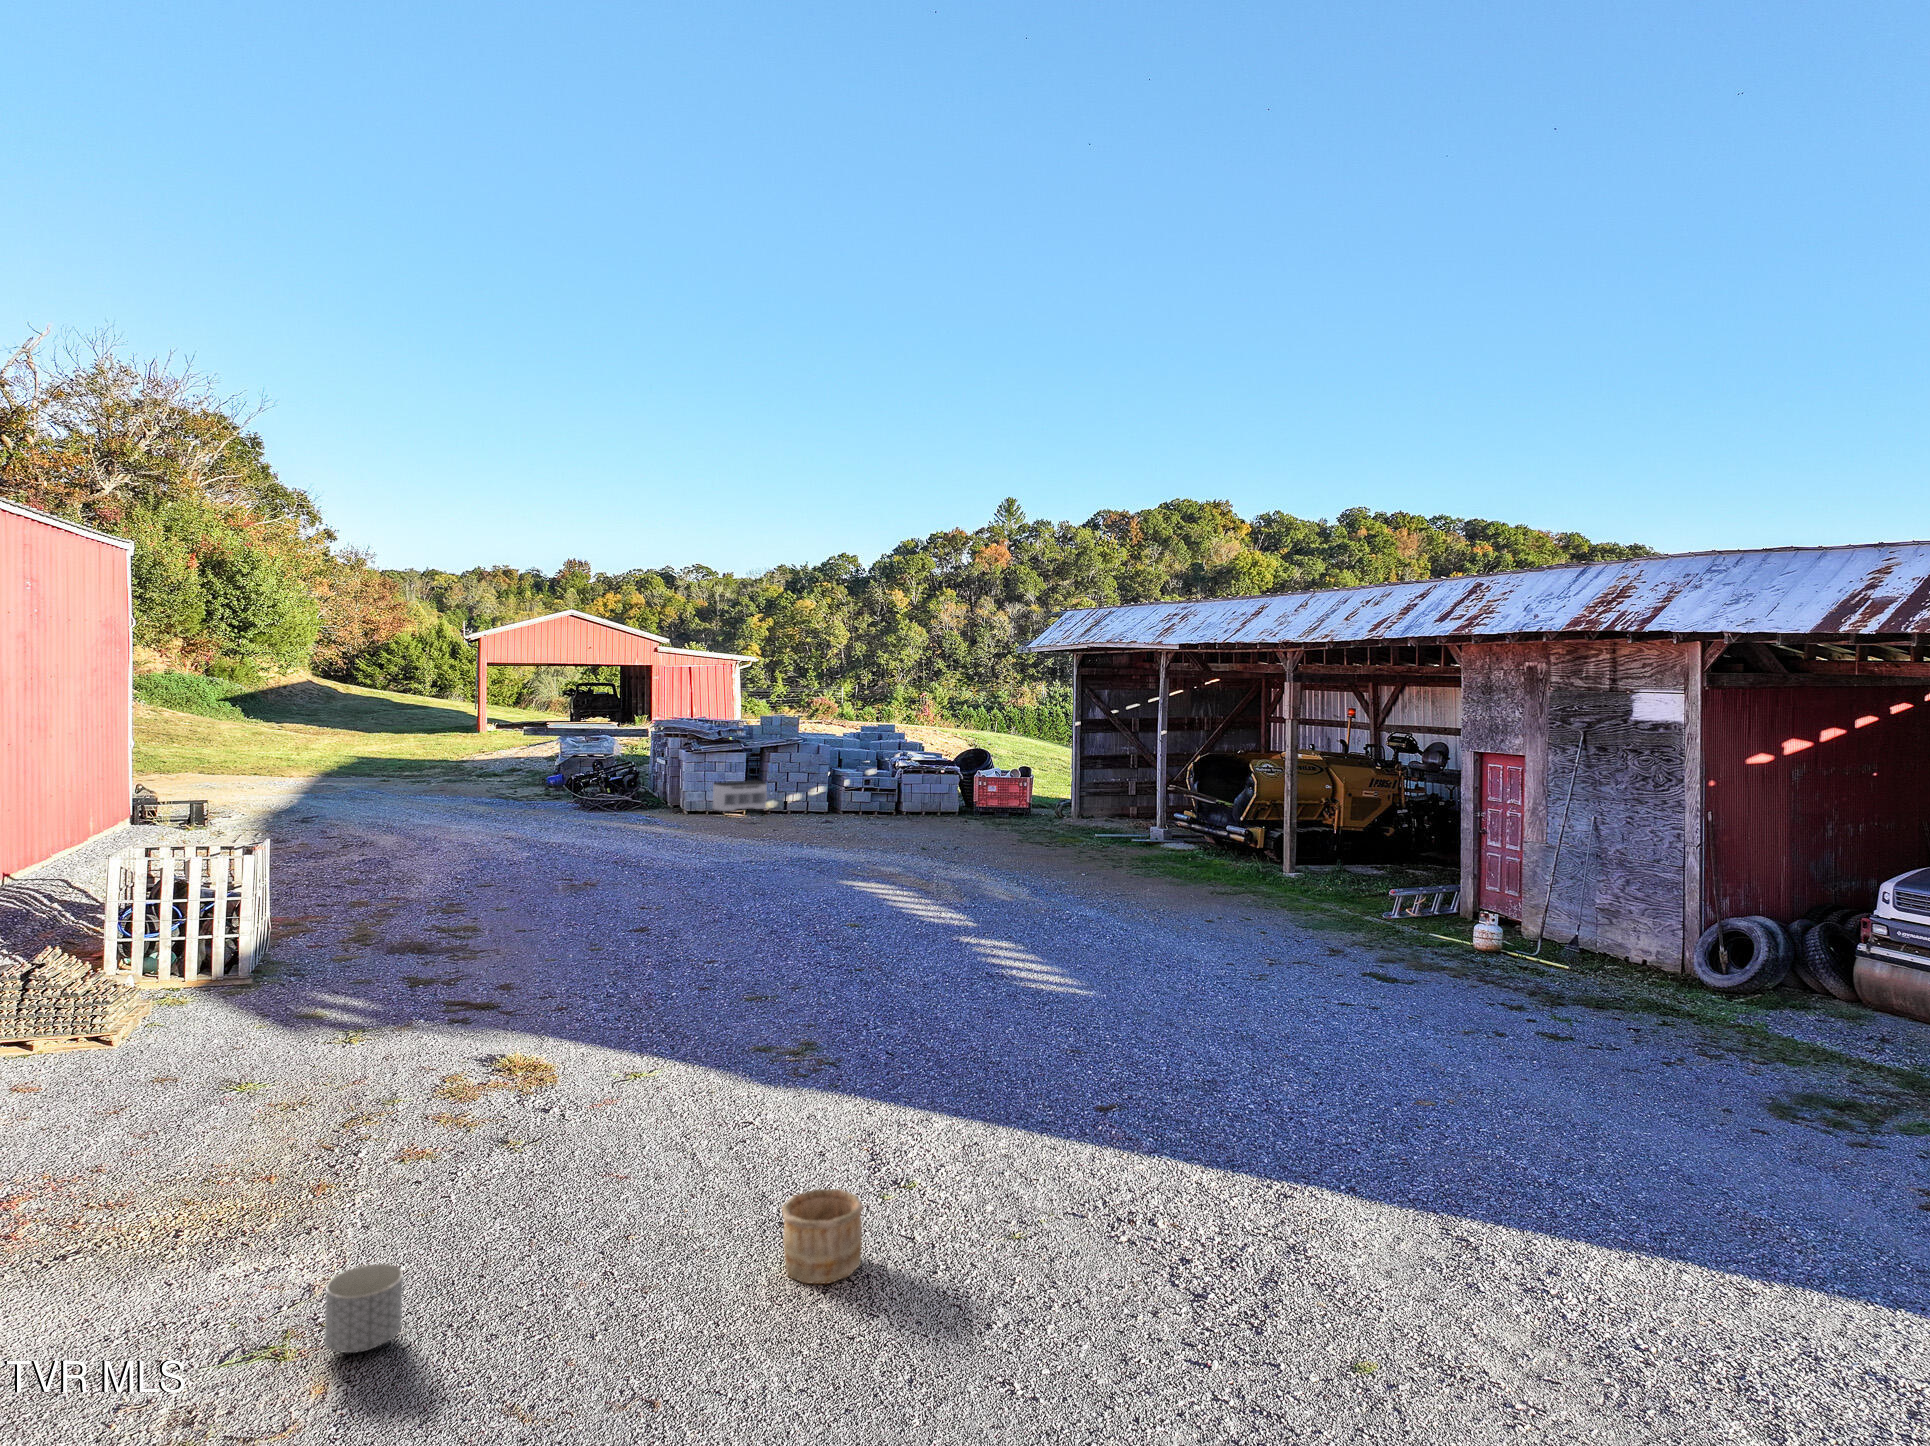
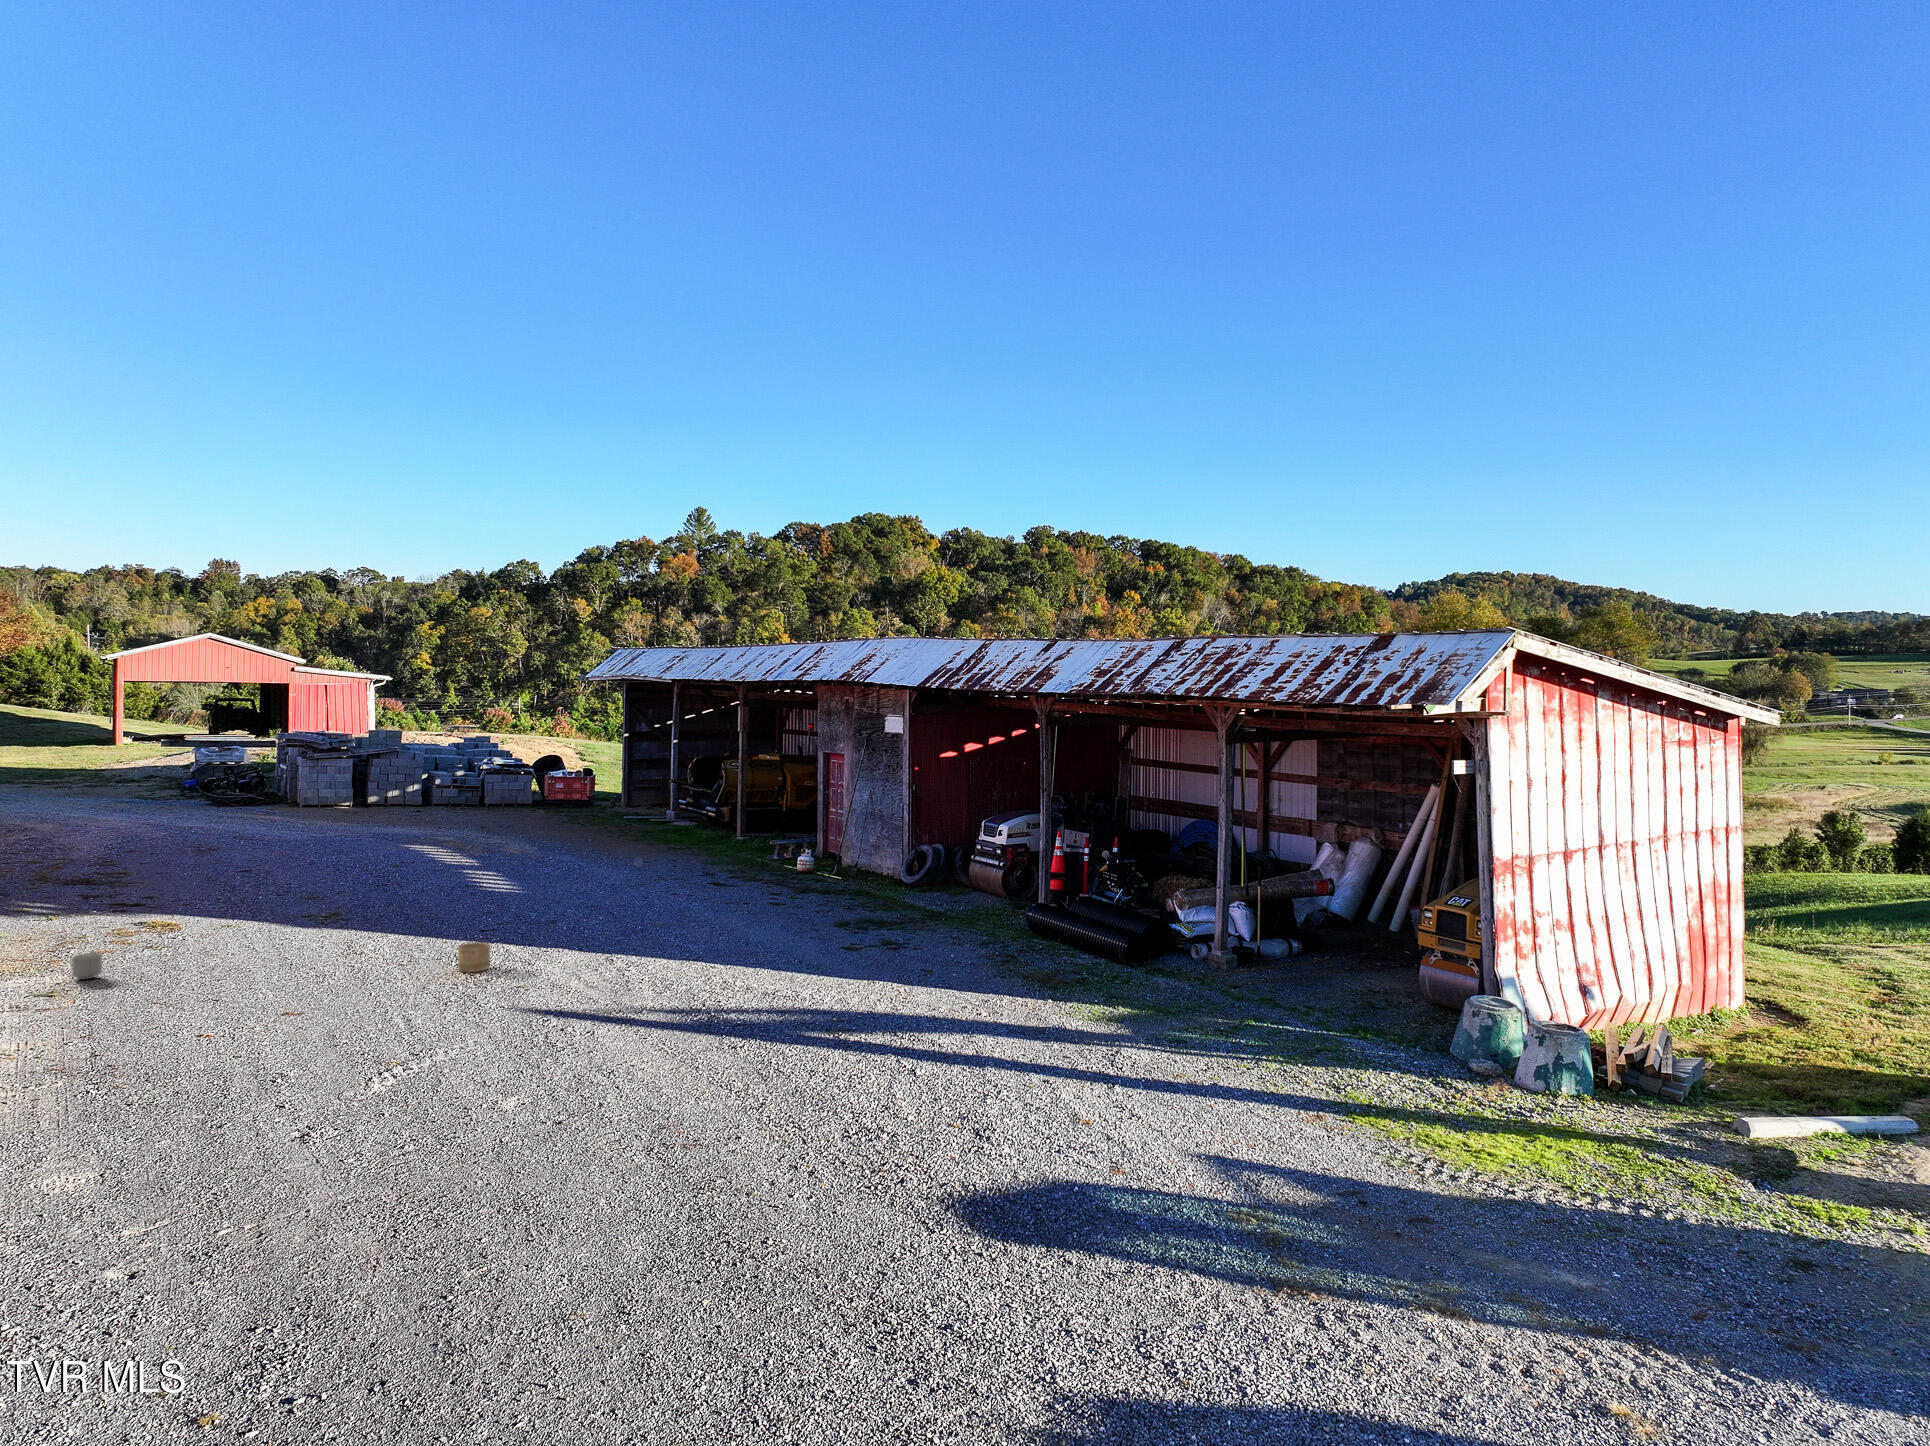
bench: present [713,780,767,811] -> none [322,782,368,806]
wooden bucket: present [781,1189,864,1284] -> present [457,942,490,972]

